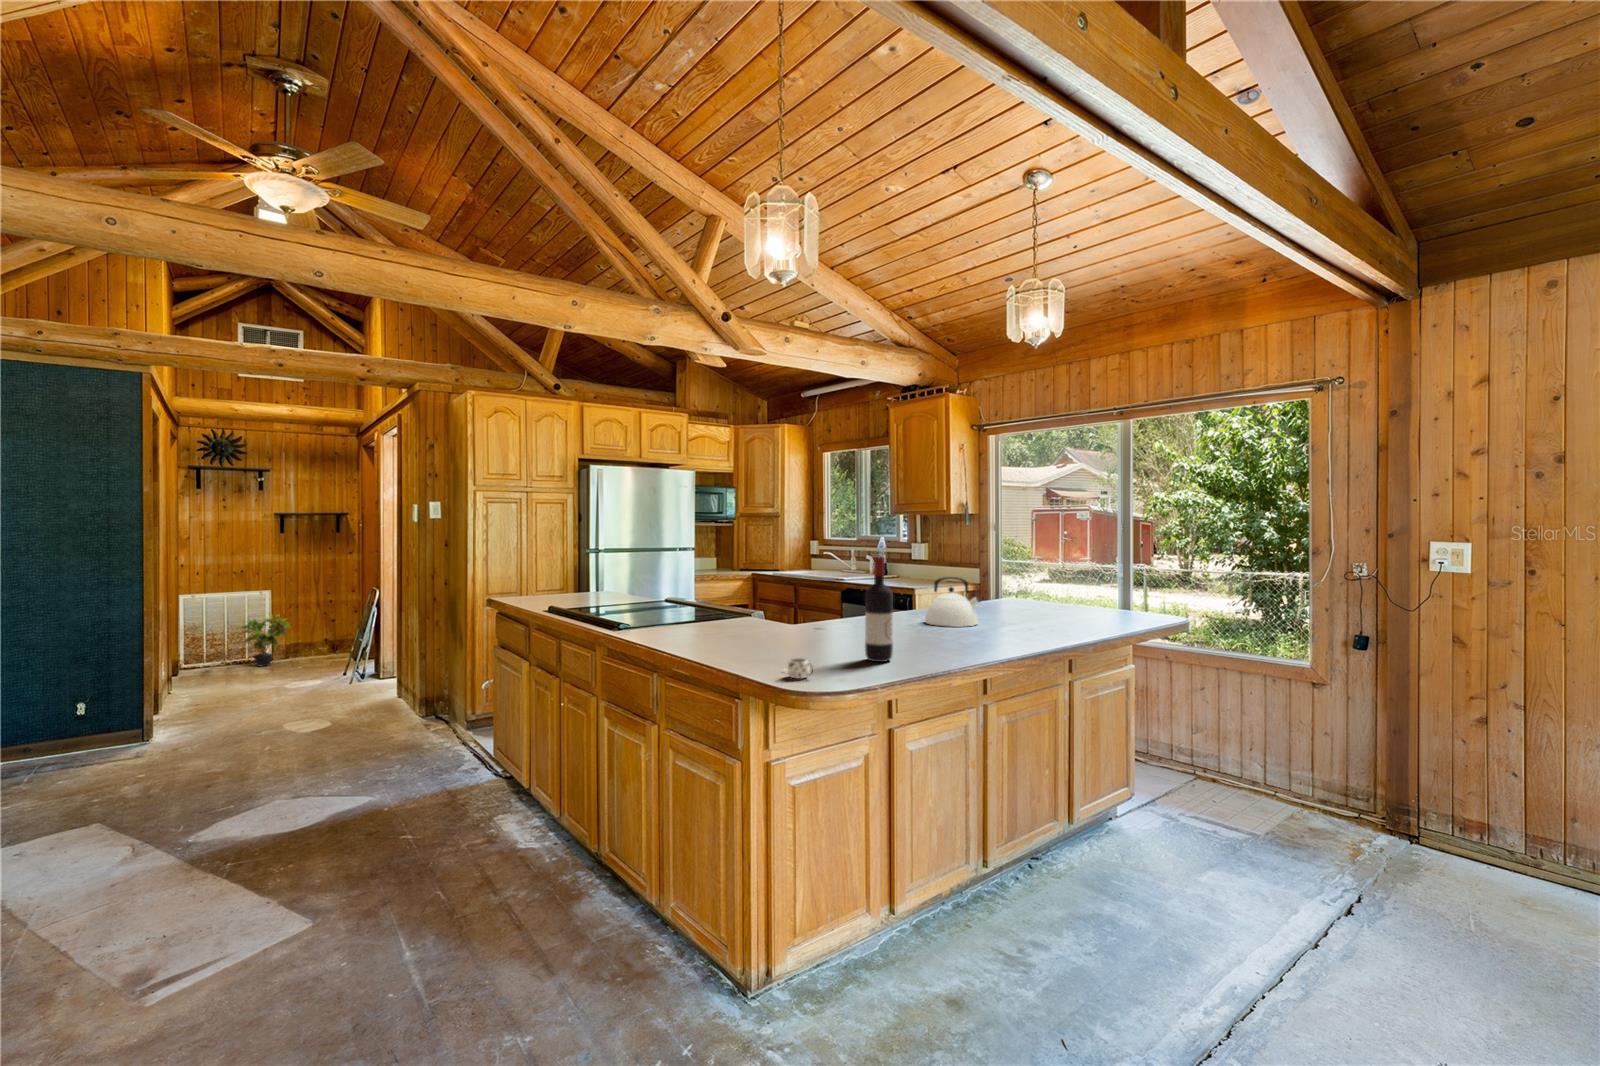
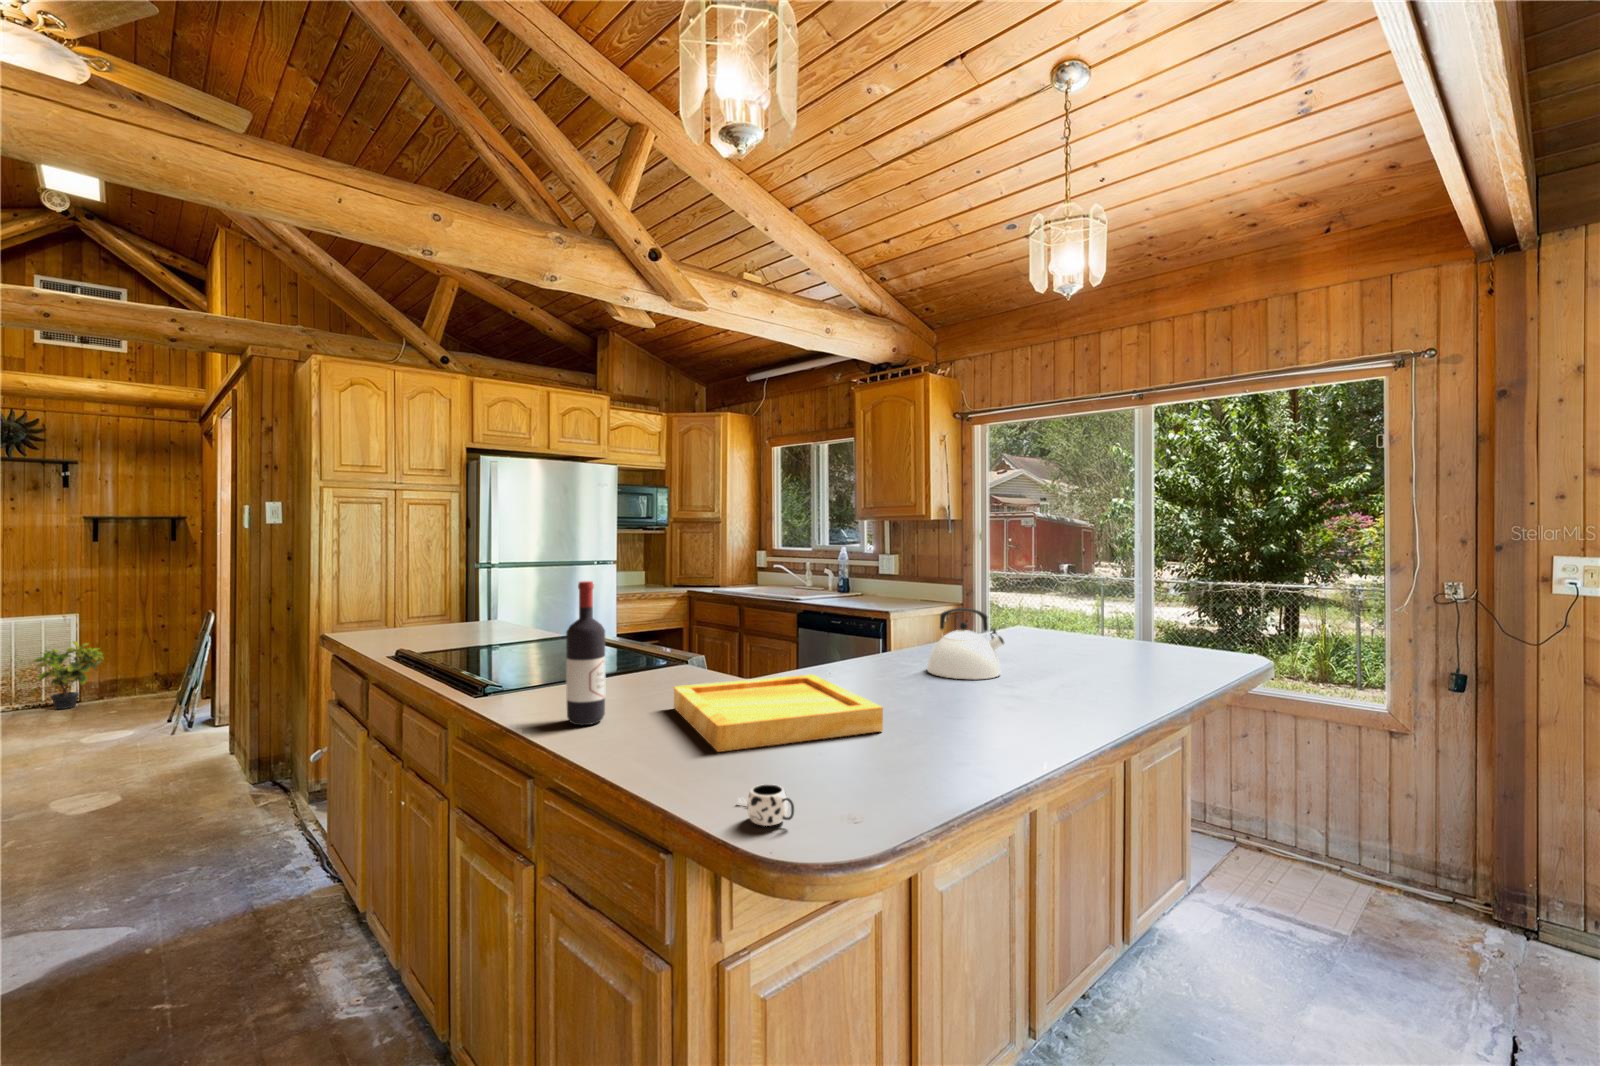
wine bottle: present [865,557,893,662] -> present [566,581,605,725]
tray: none [745,618,879,654] -> present [674,674,883,752]

